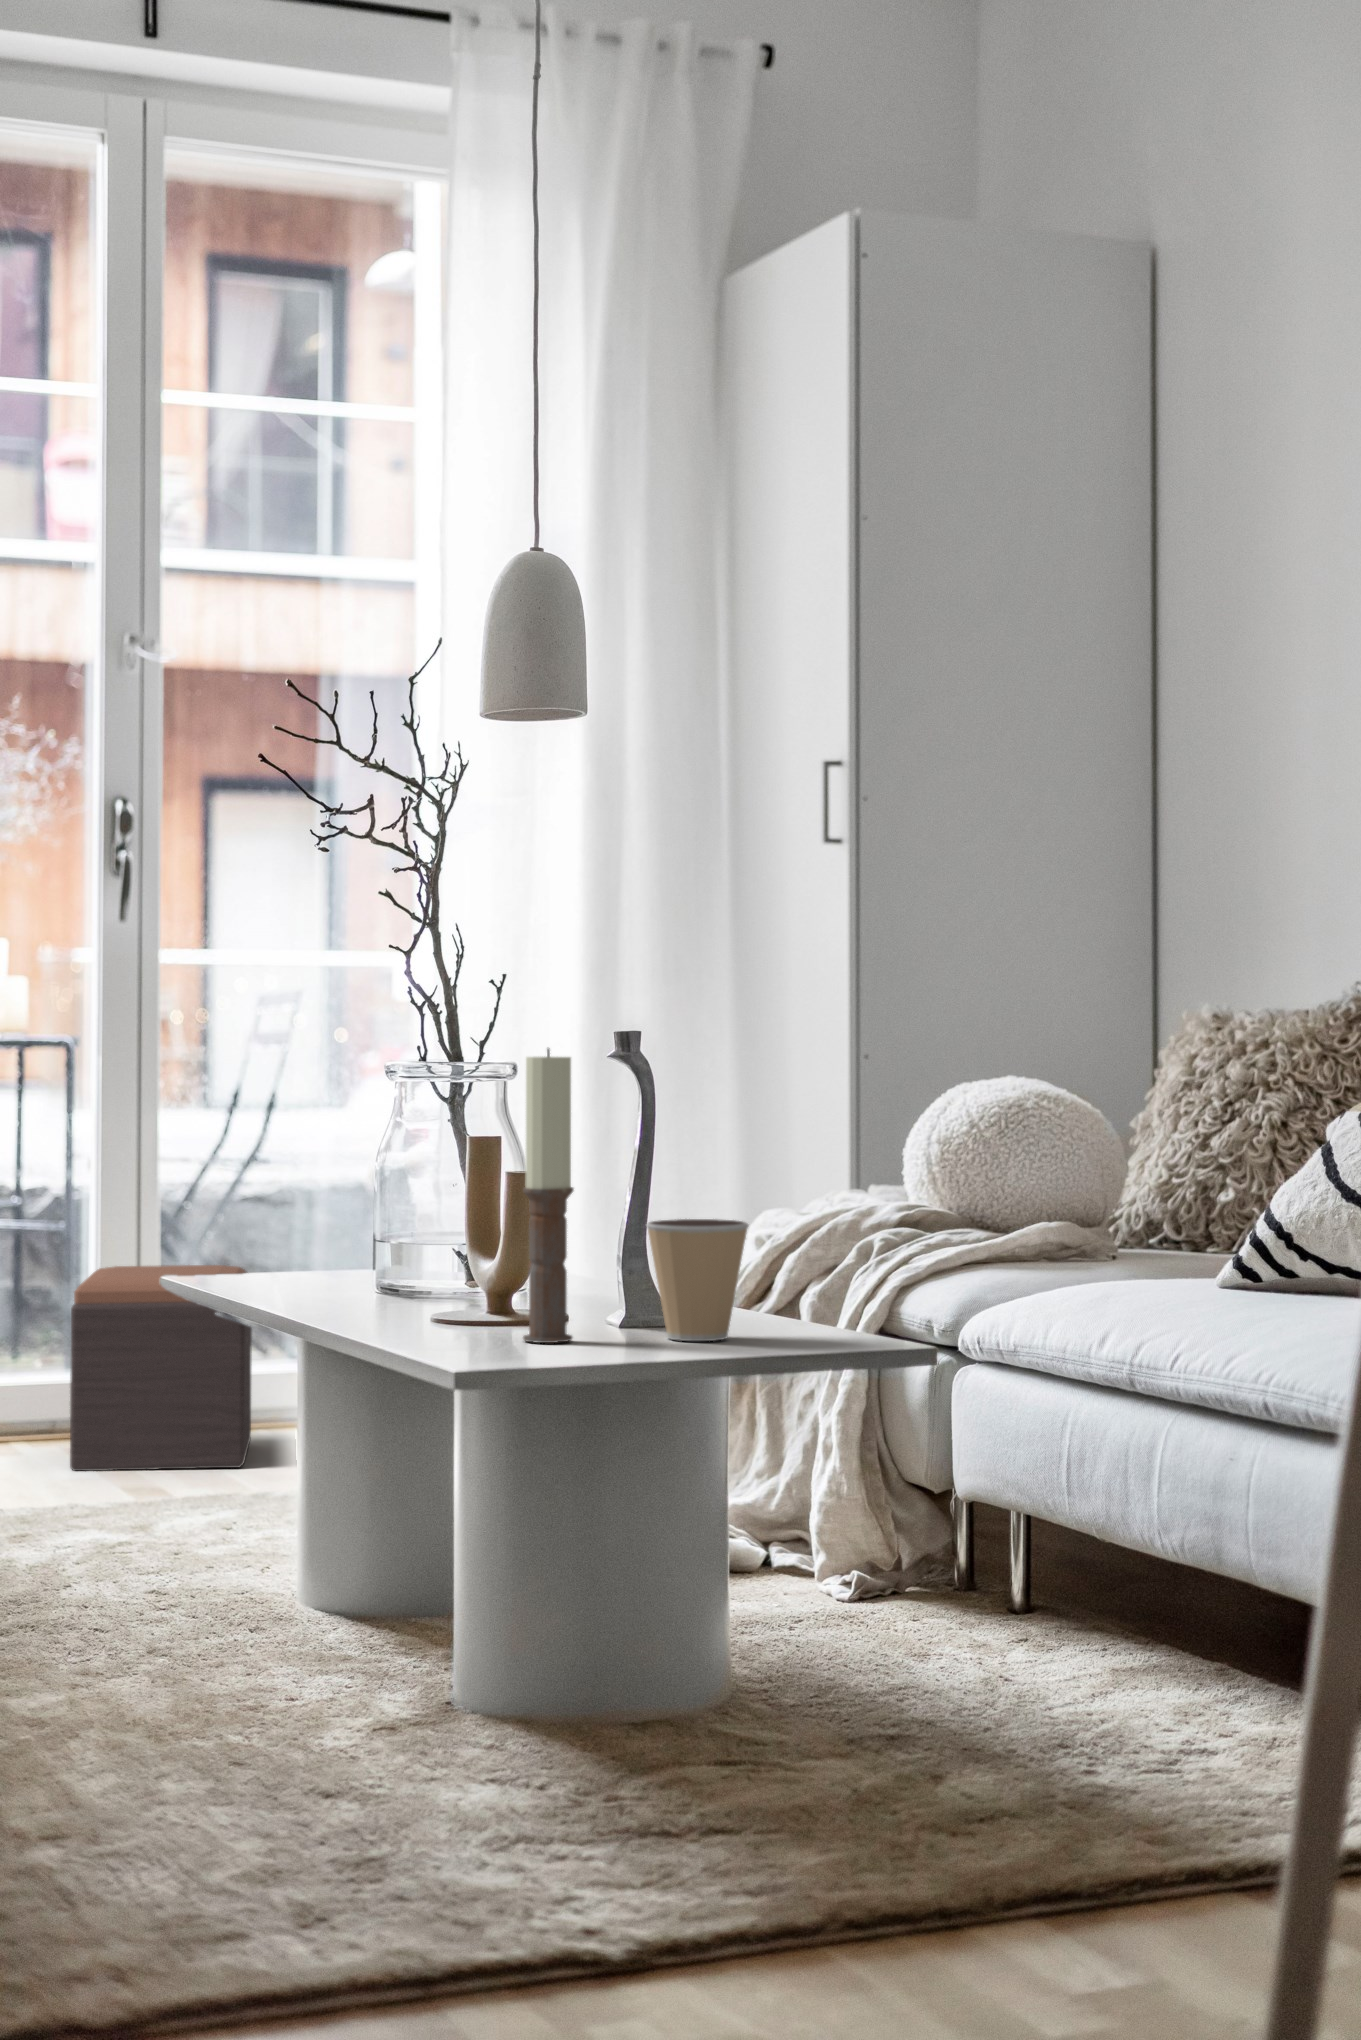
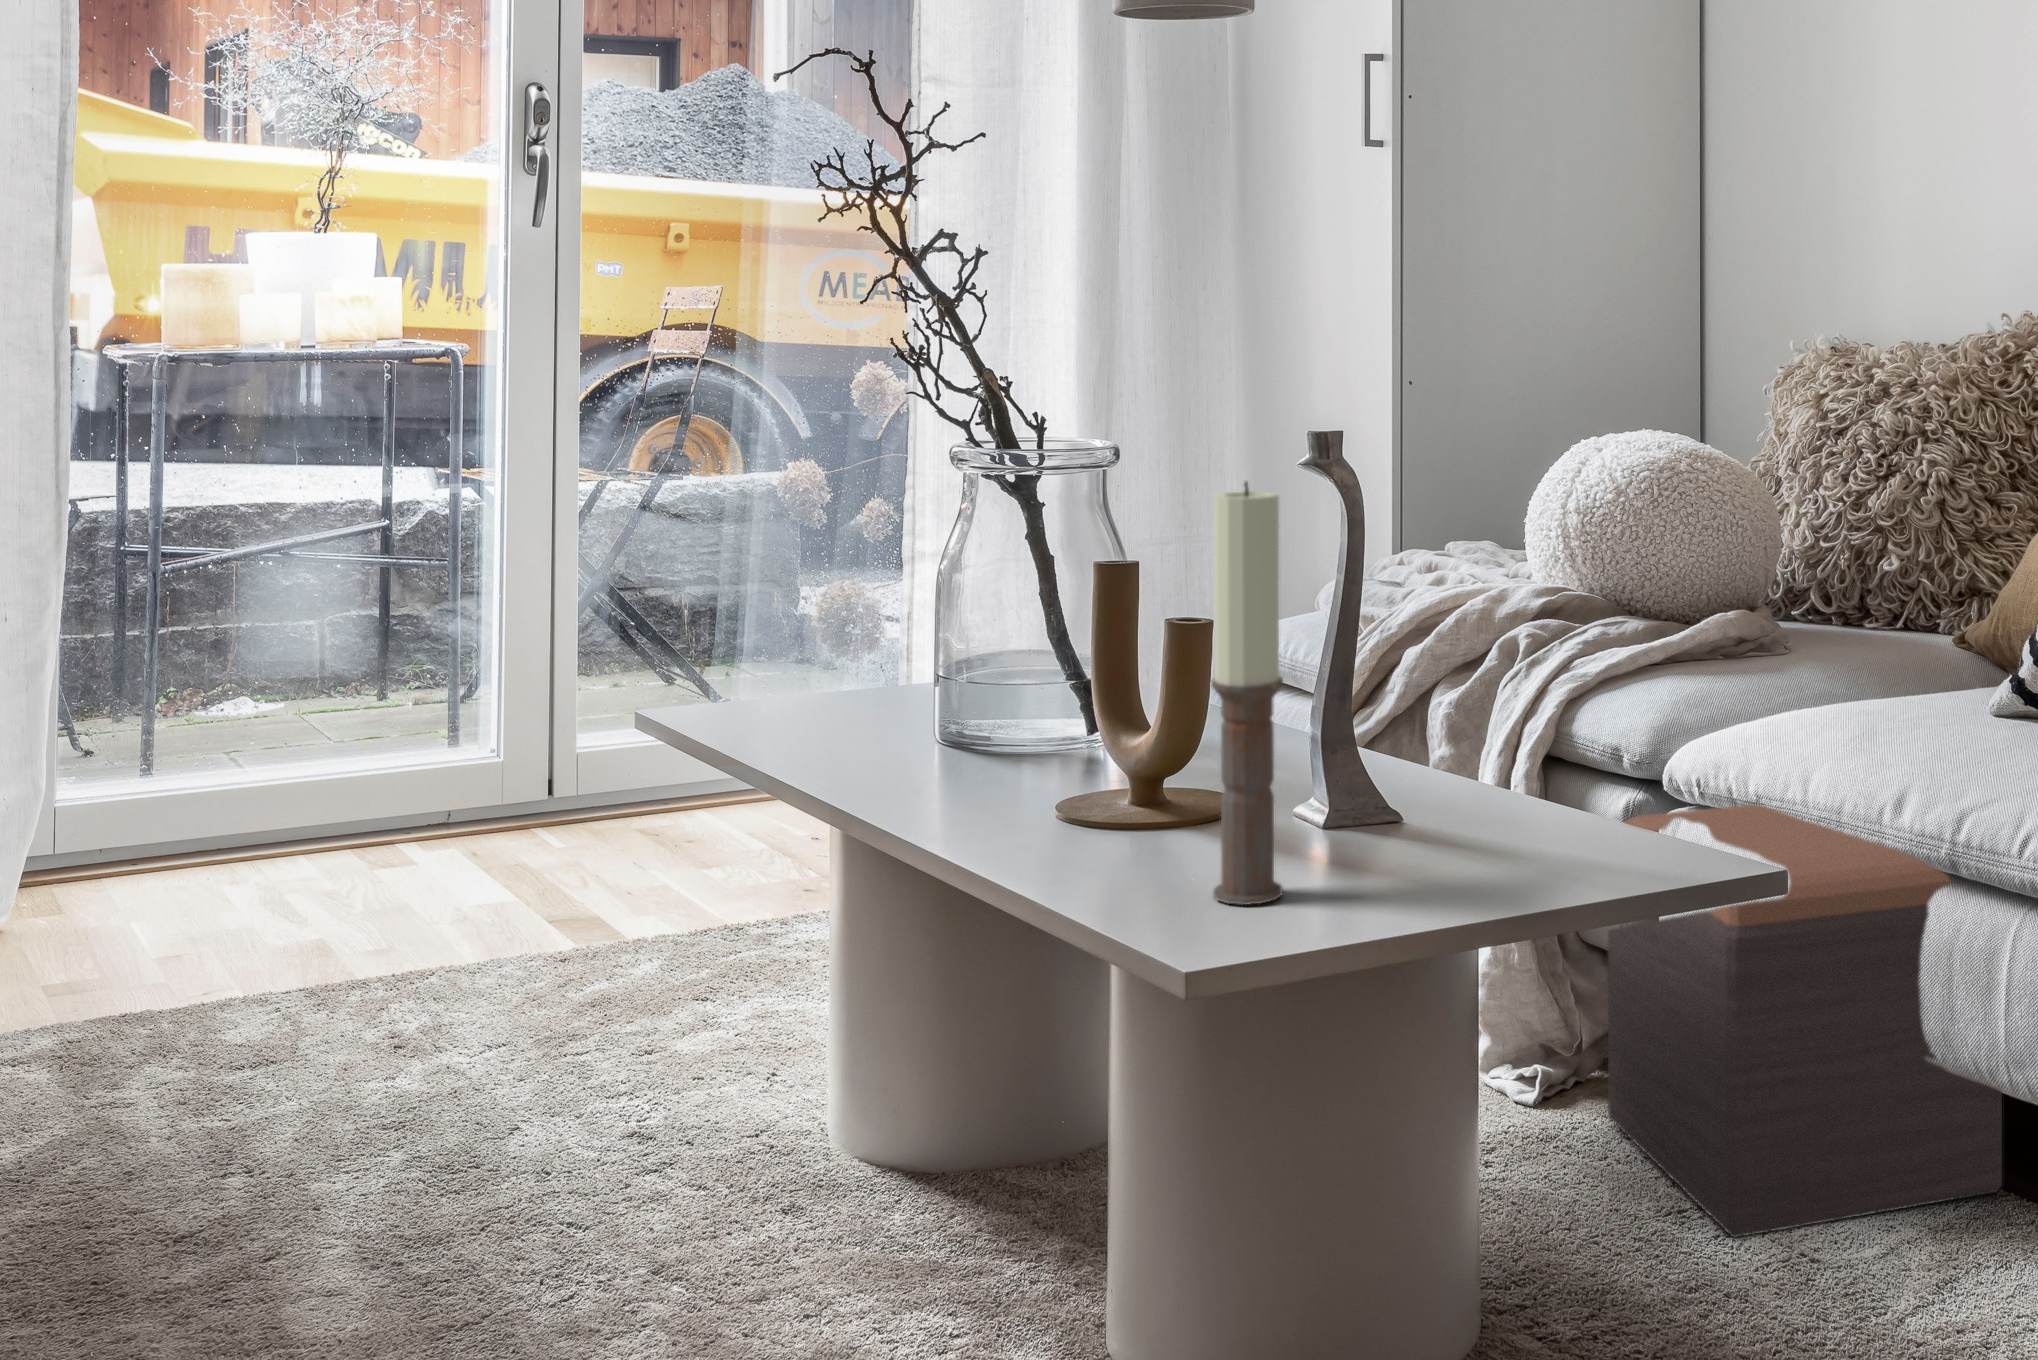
coffee cup: present [646,1219,749,1341] -> none [1370,696,1513,879]
footstool: present [70,1265,252,1471] -> present [1608,804,2002,1237]

